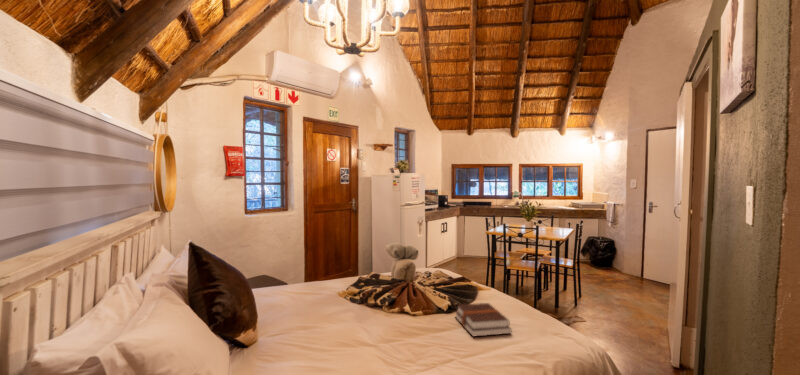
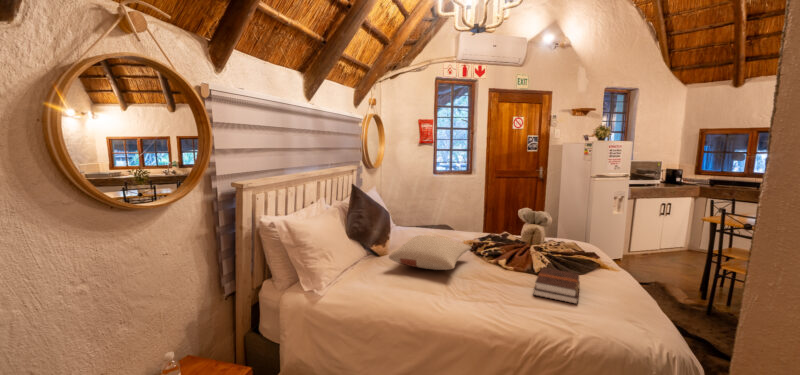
pillow: none [295,295,389,344] -> present [389,235,471,270]

